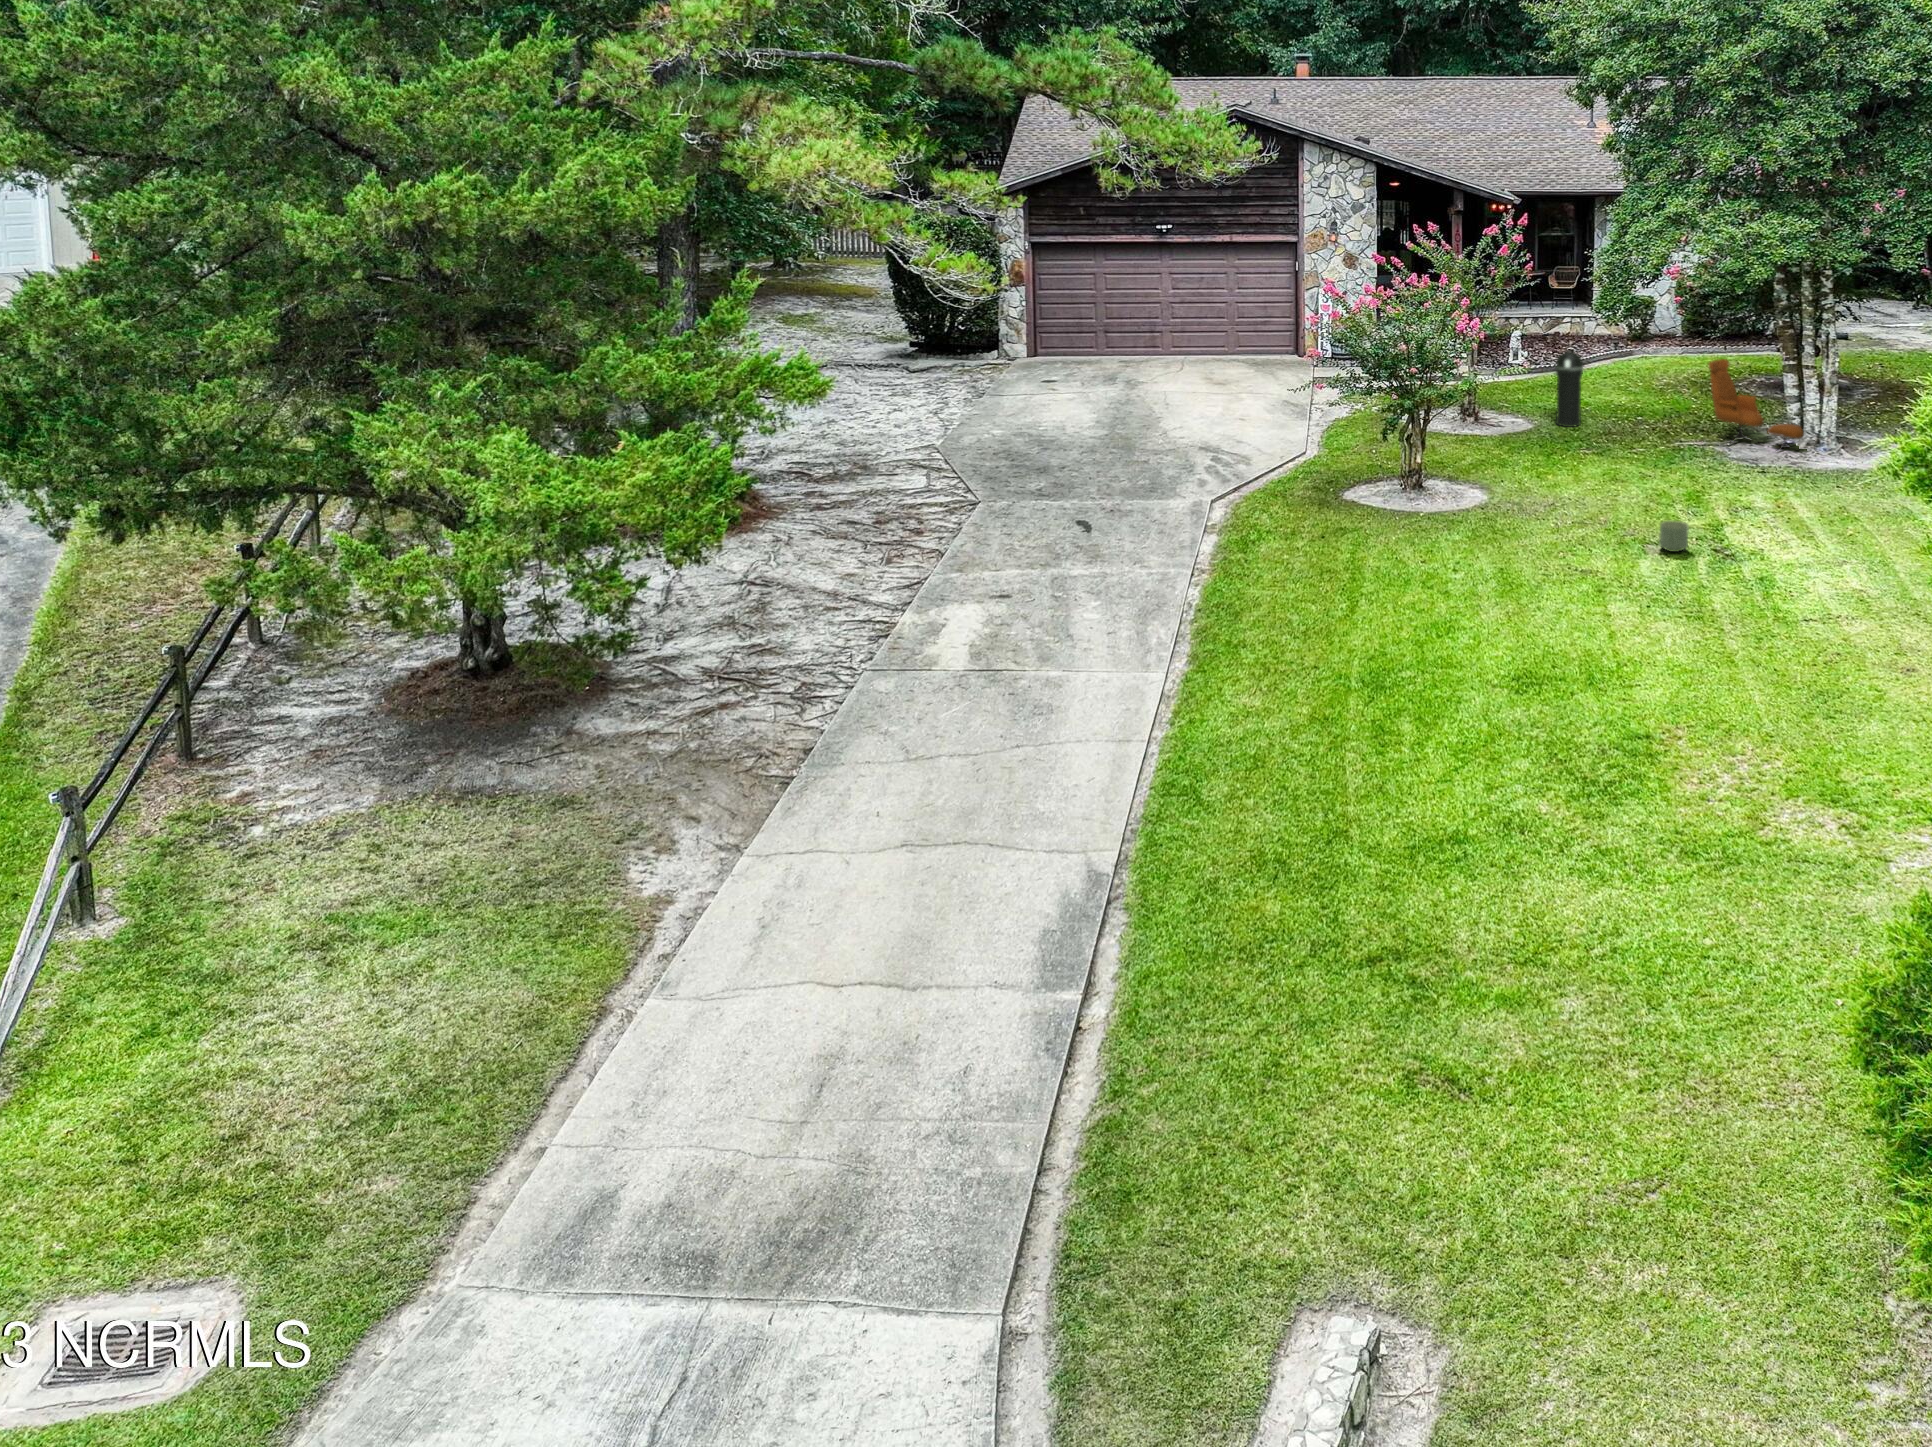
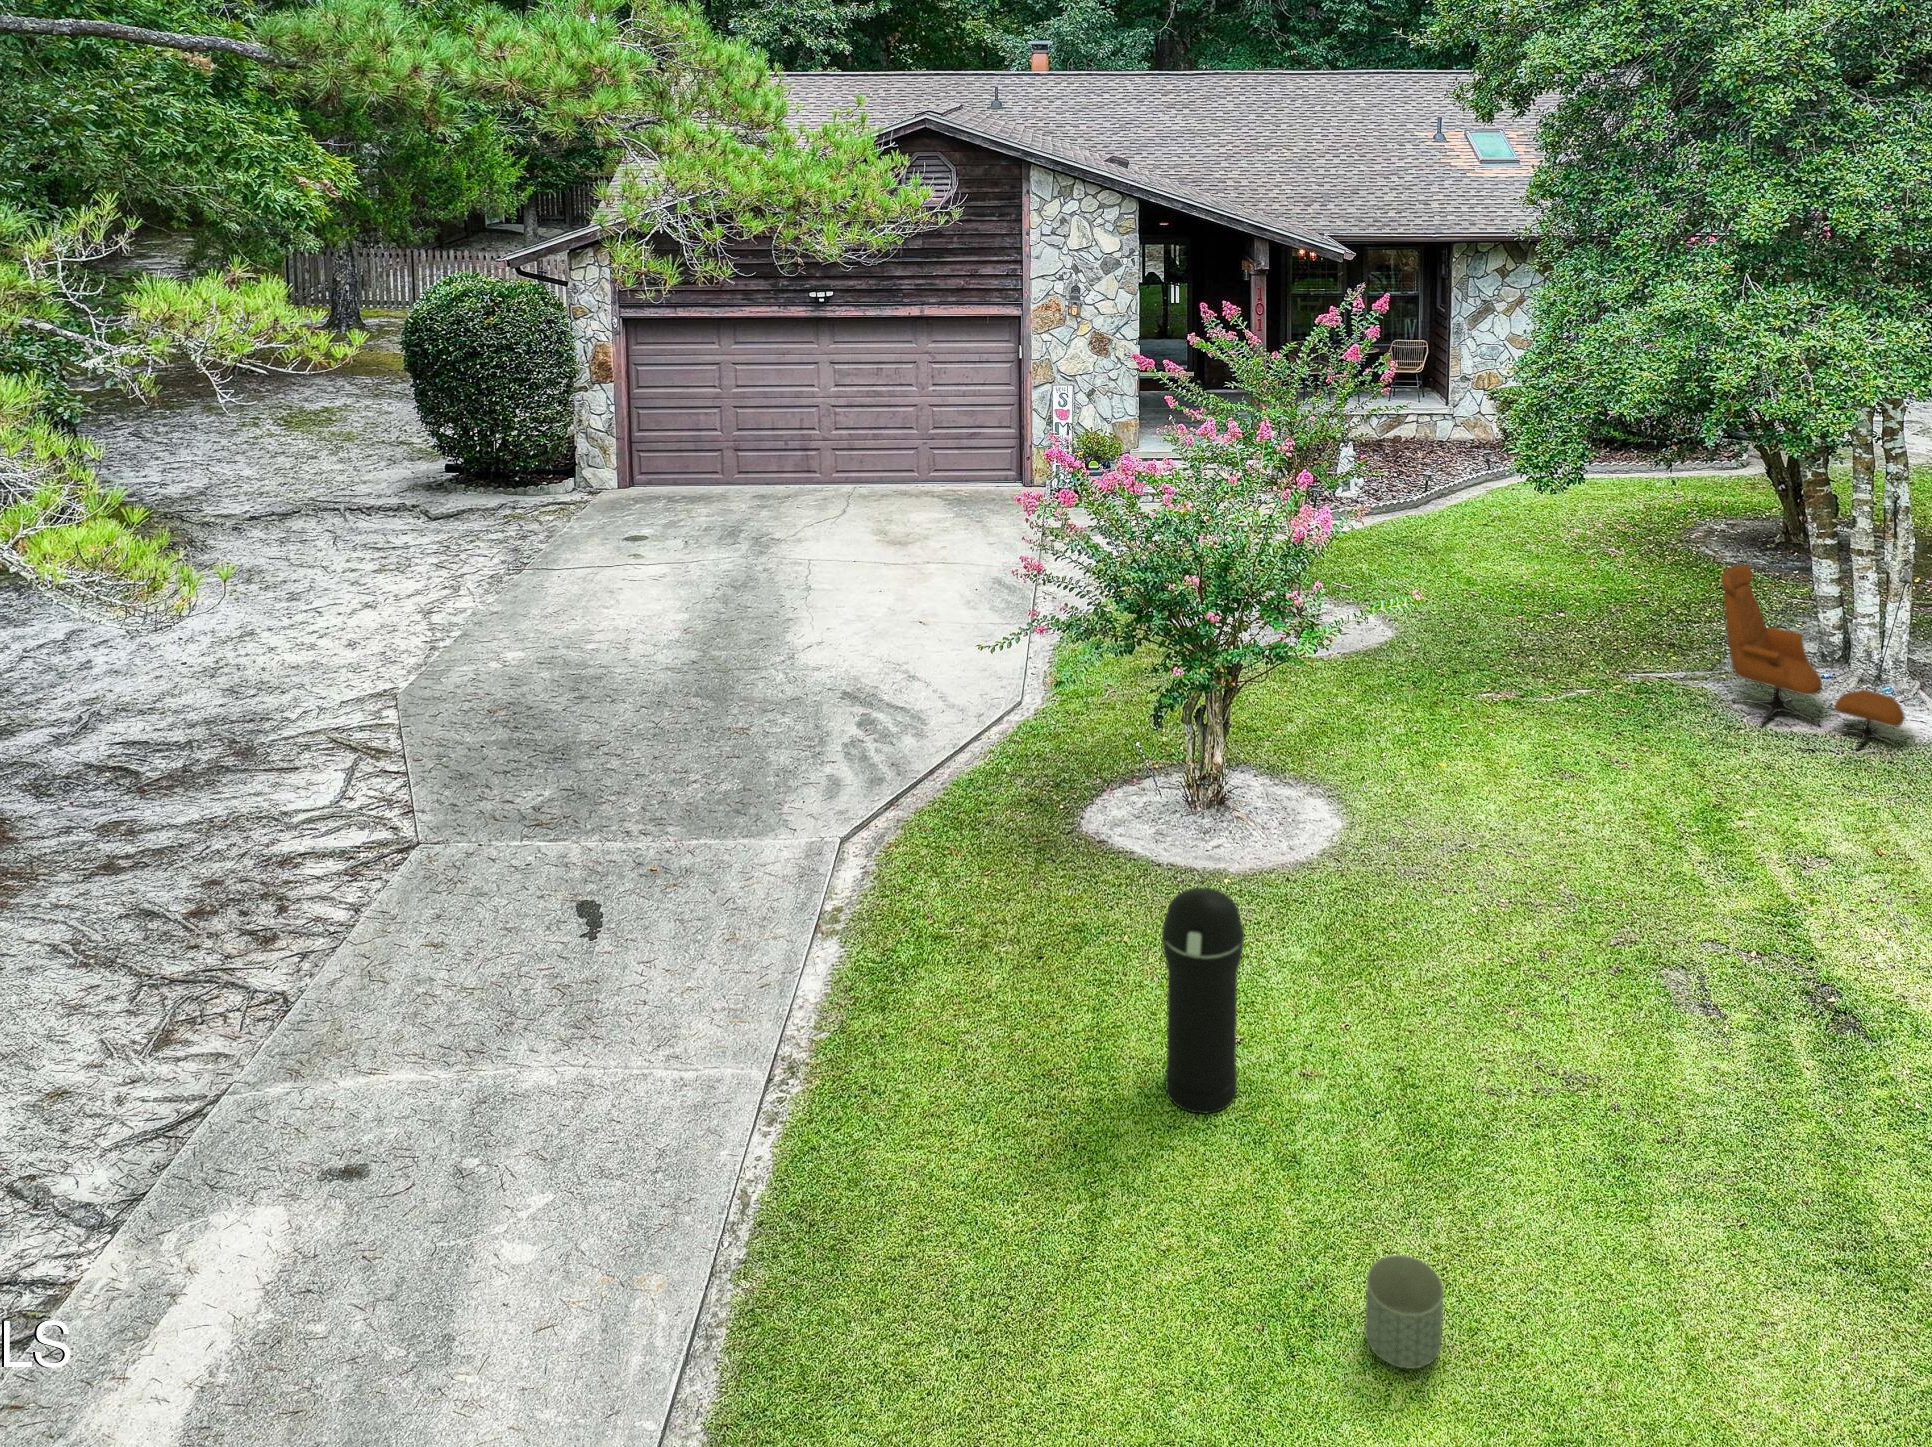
trash can: present [1555,351,1584,427] -> present [1162,888,1244,1114]
planter: present [1659,521,1689,552] -> present [1365,1255,1444,1369]

